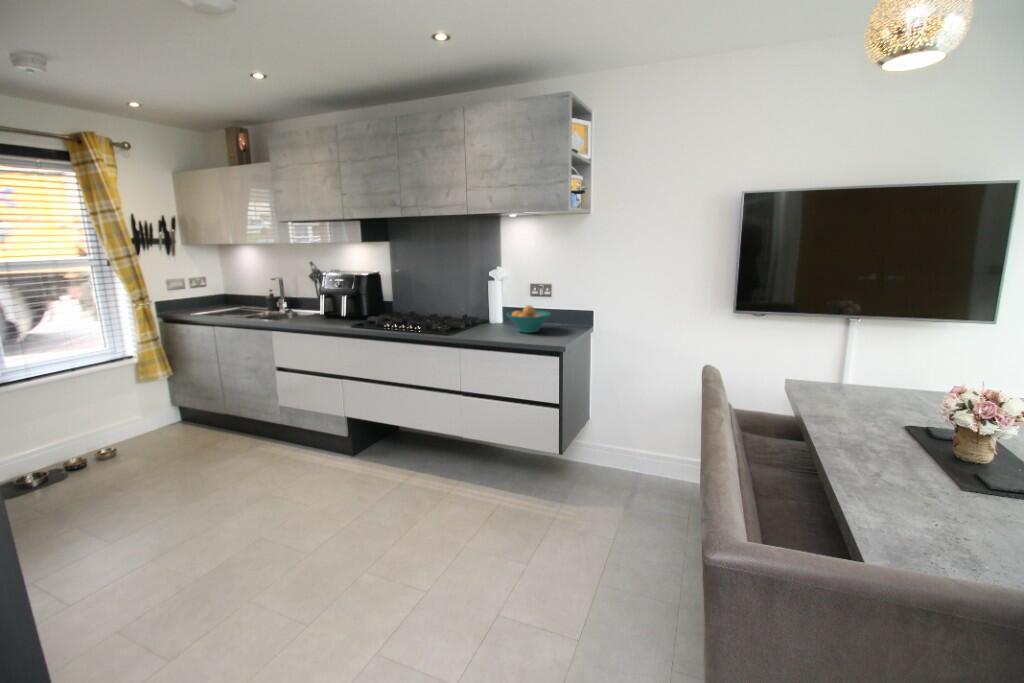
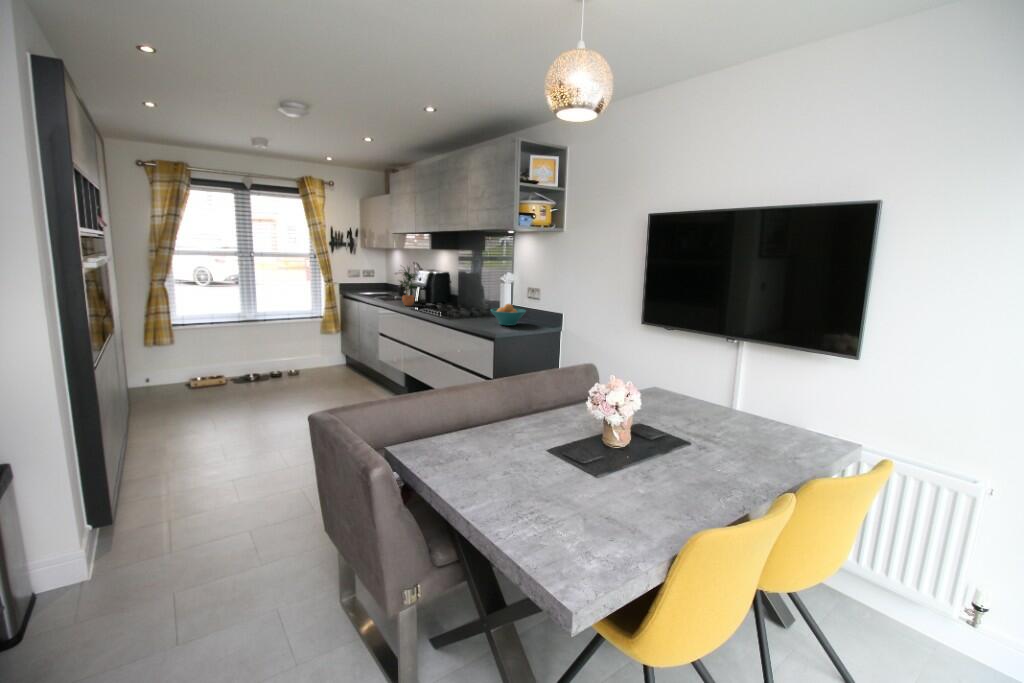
potted plant: none [310,266,345,323] -> present [402,268,416,306]

